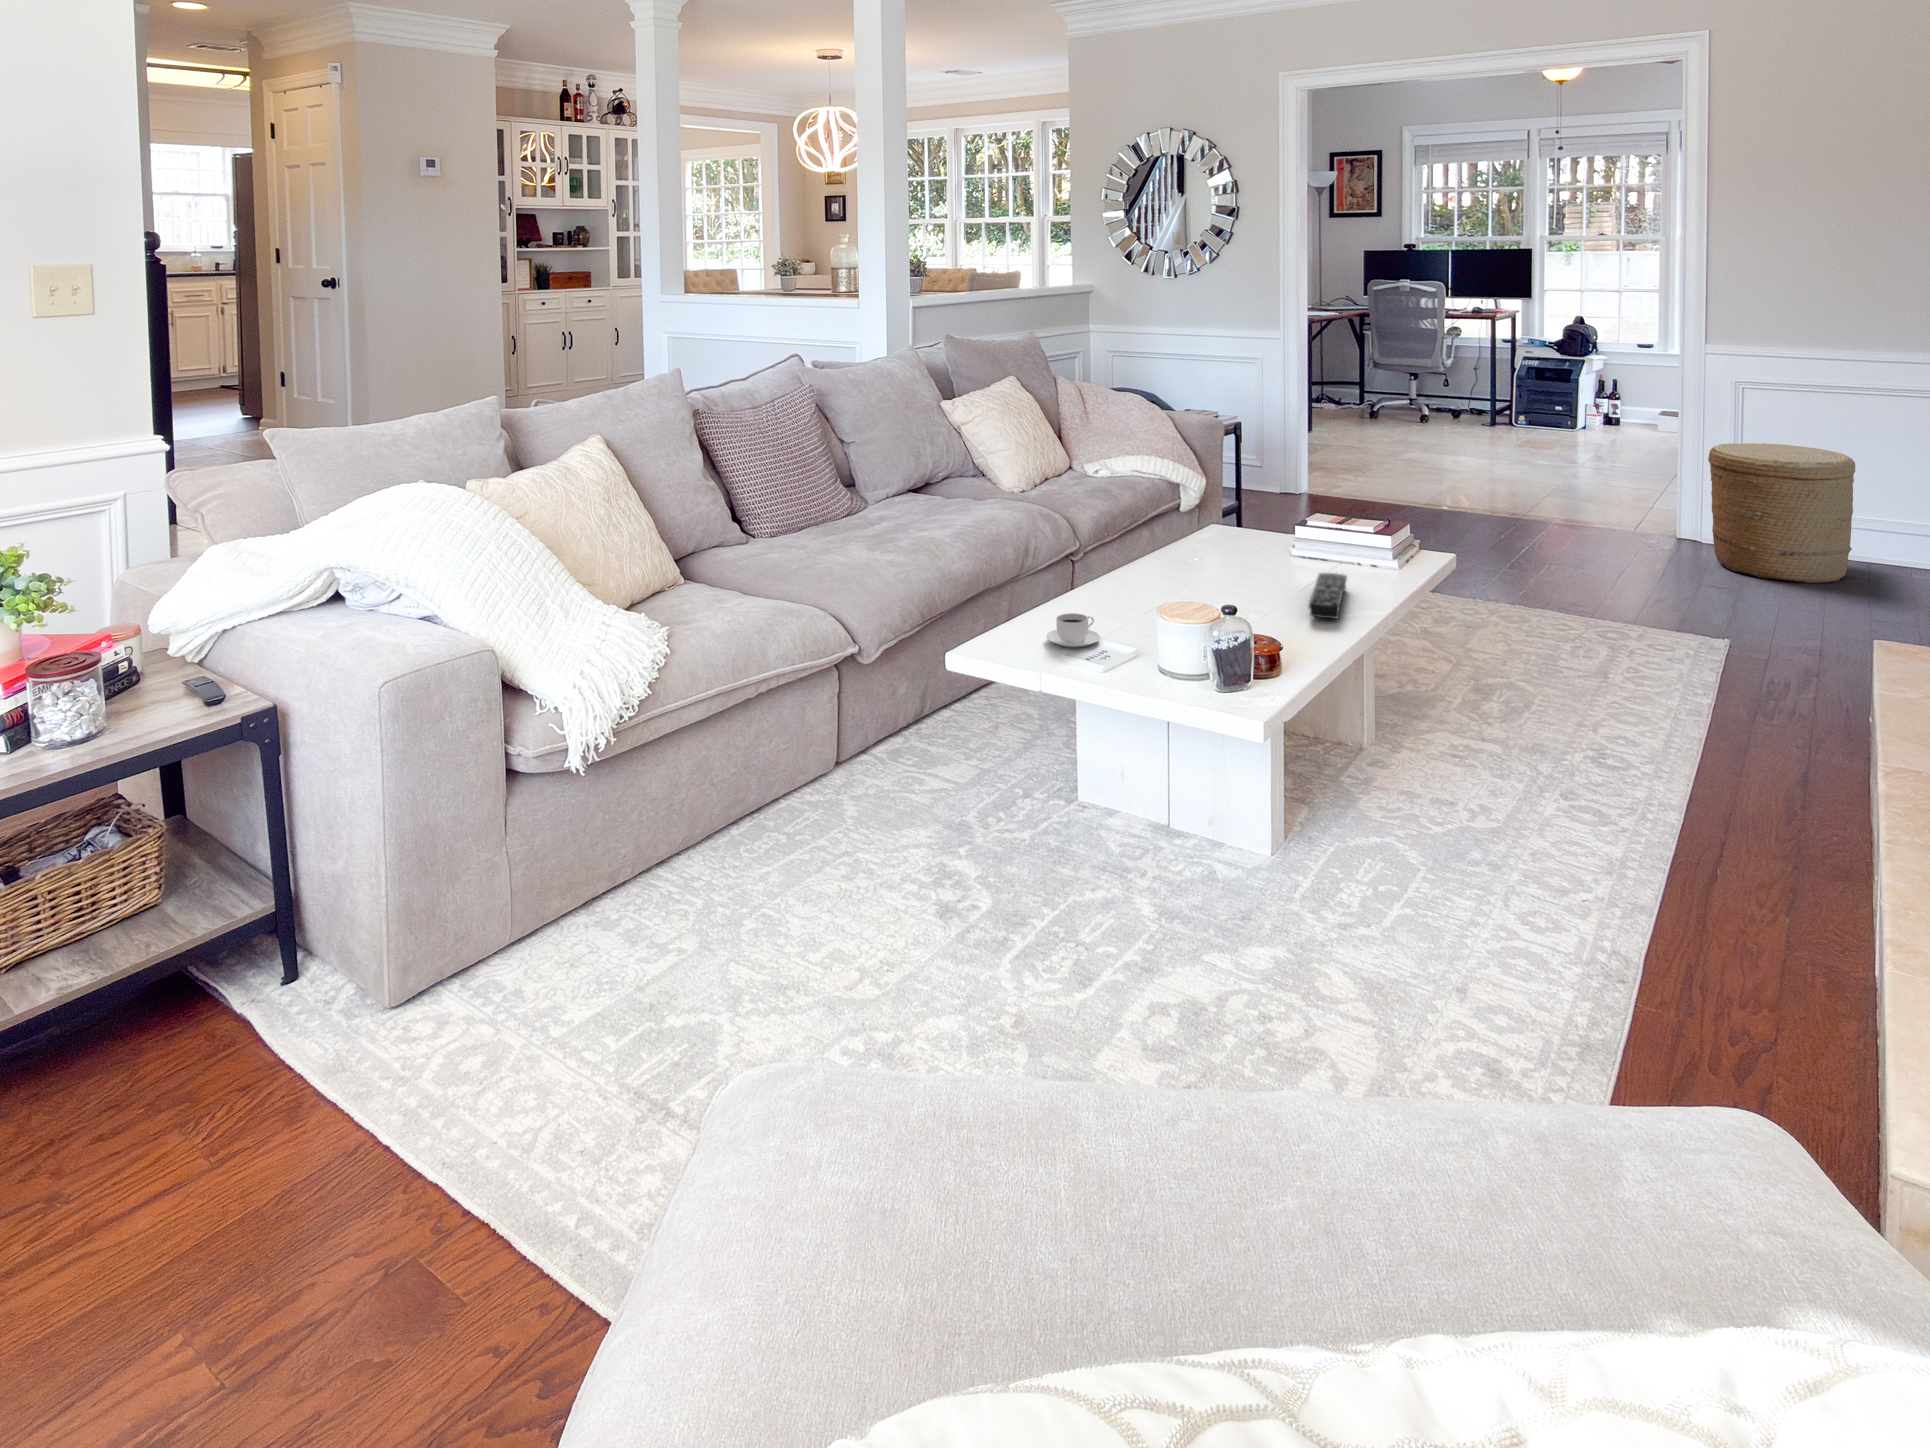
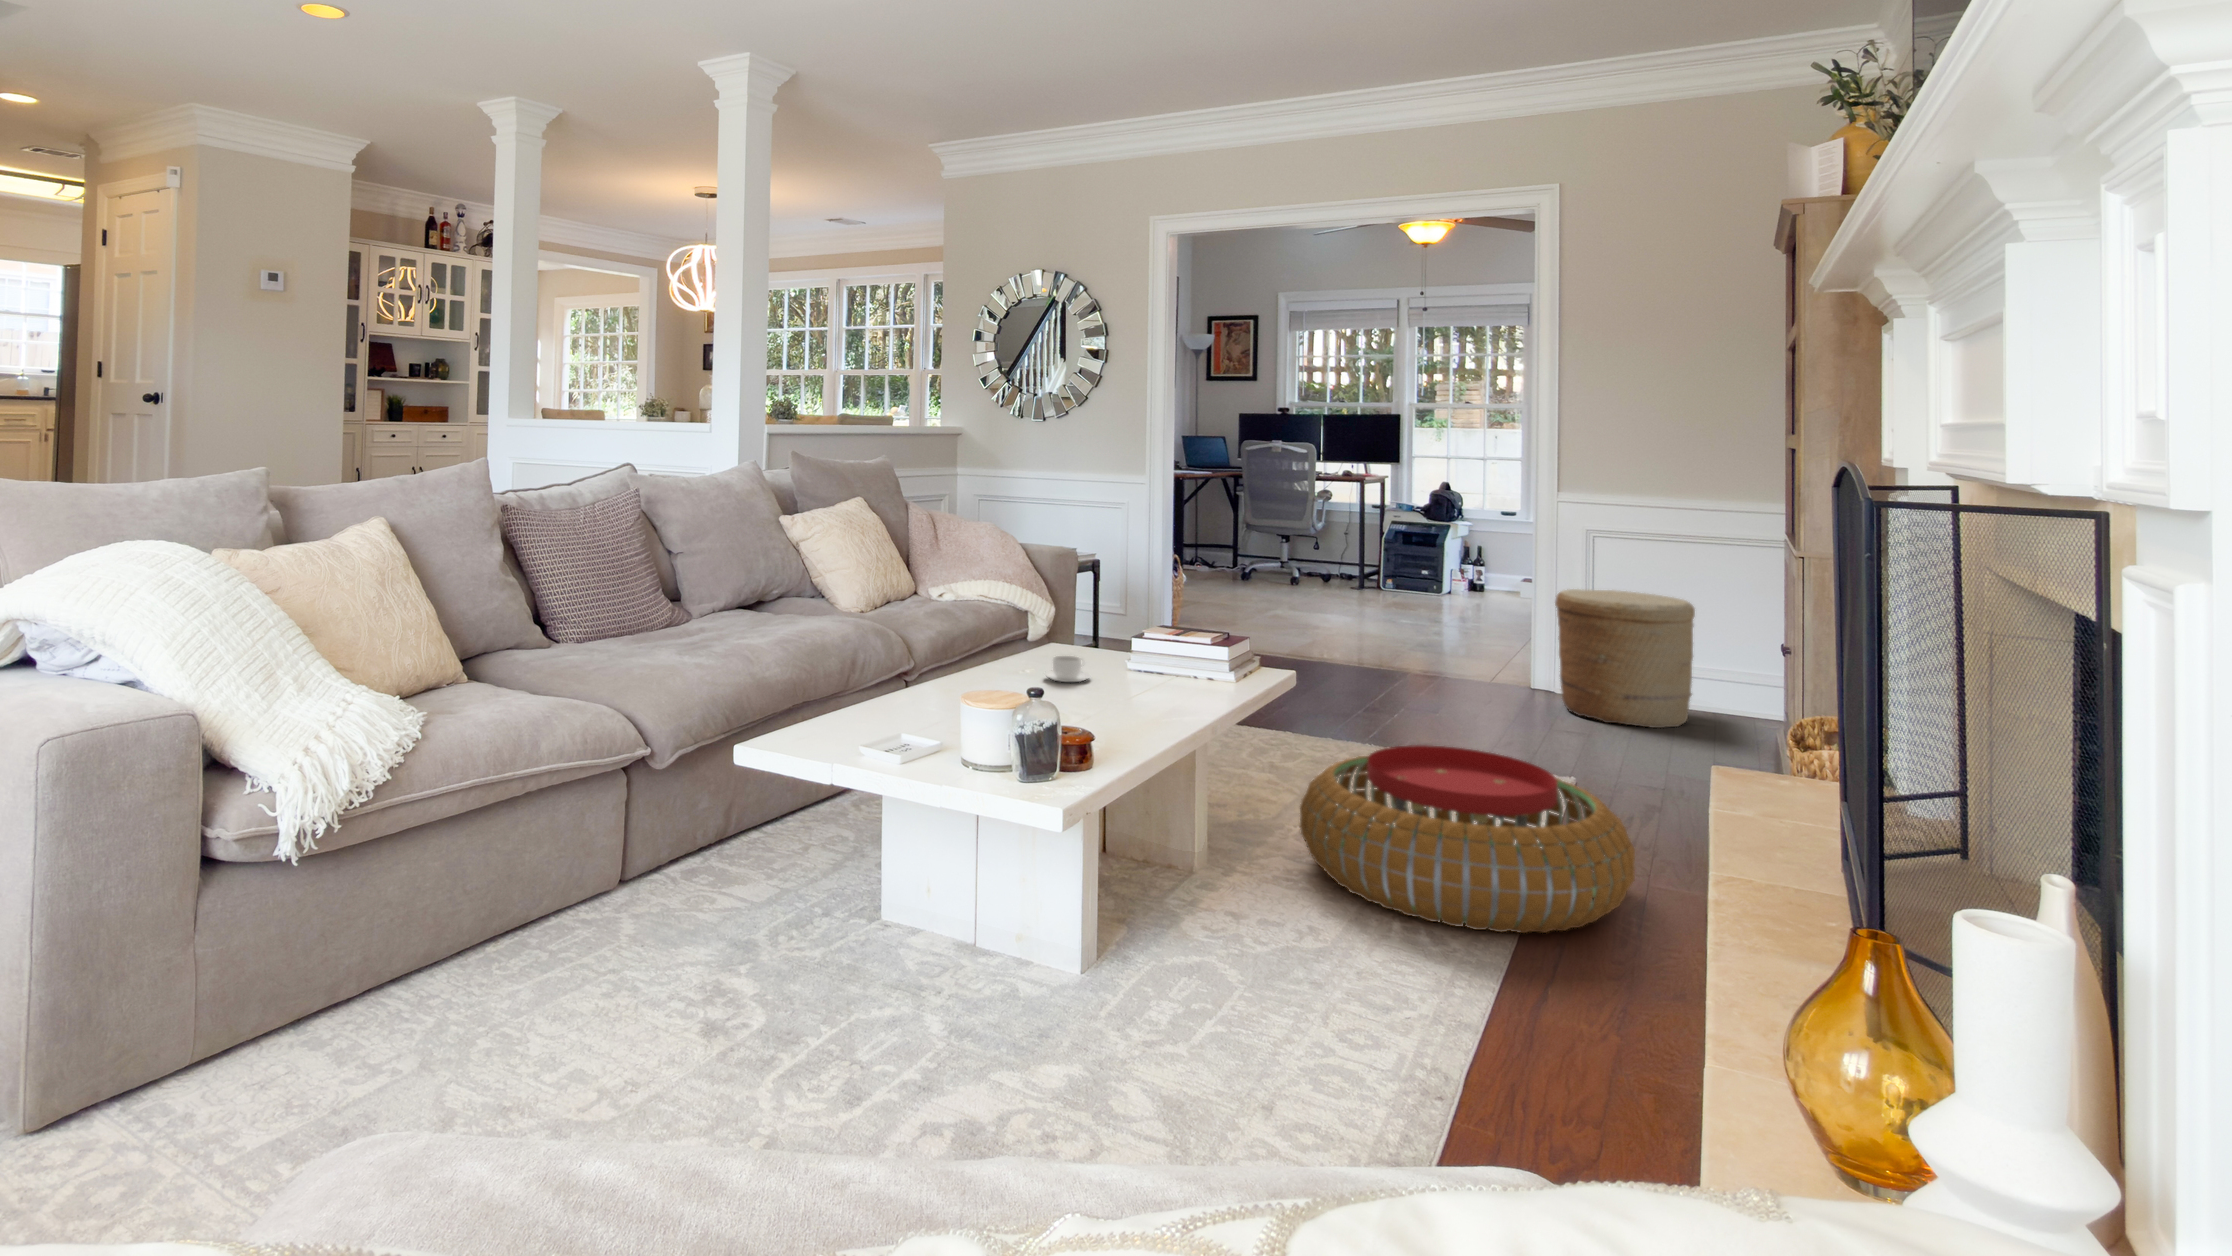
remote control: present [1309,573,1347,619] -> none [1132,684,1177,727]
coffee cup: present [1046,613,1101,647] -> present [1045,656,1090,682]
pouf: none [1467,624,1804,811] -> present [1300,745,1635,933]

